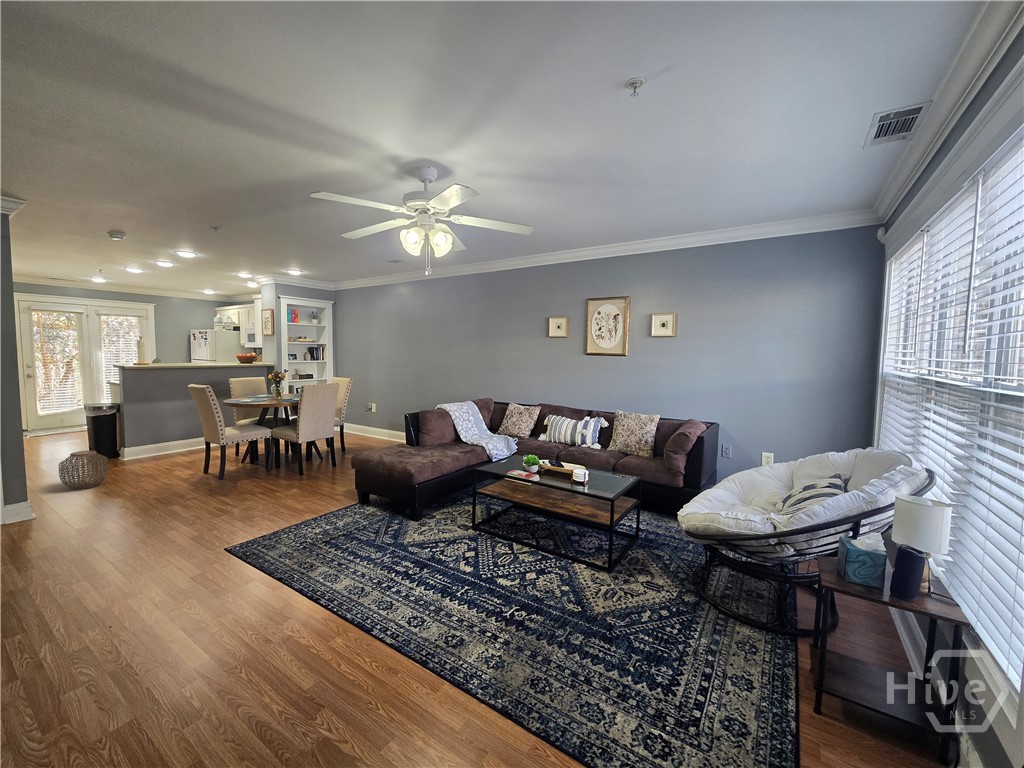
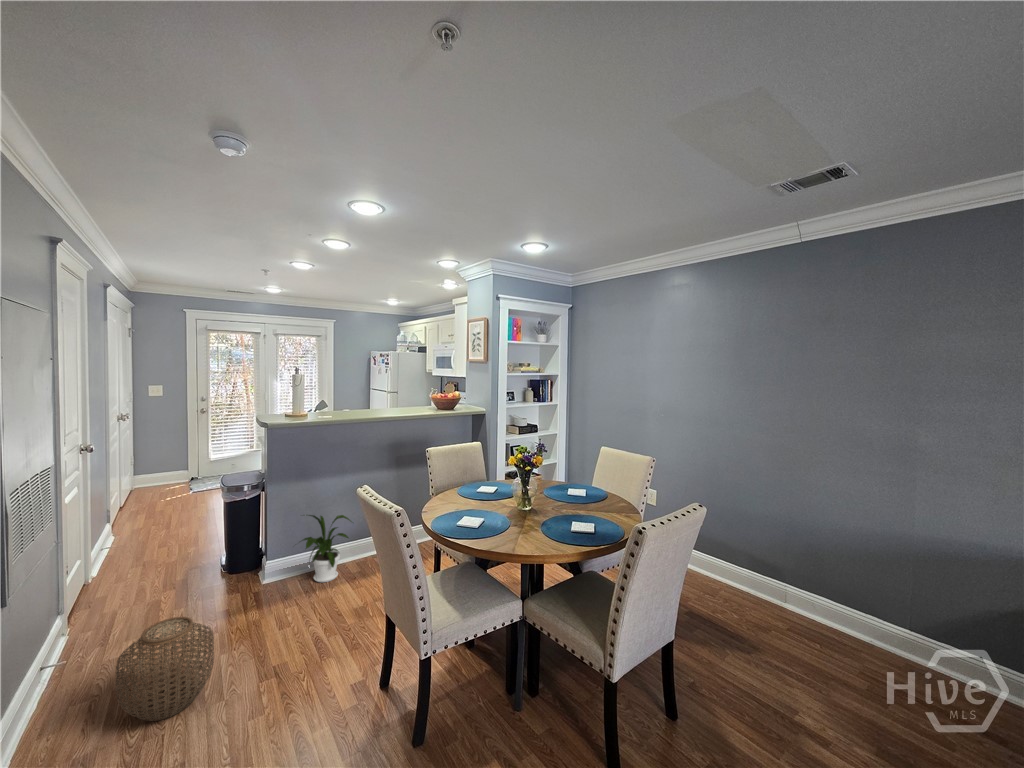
house plant: none [140,421,182,458] -> present [302,515,351,582]

